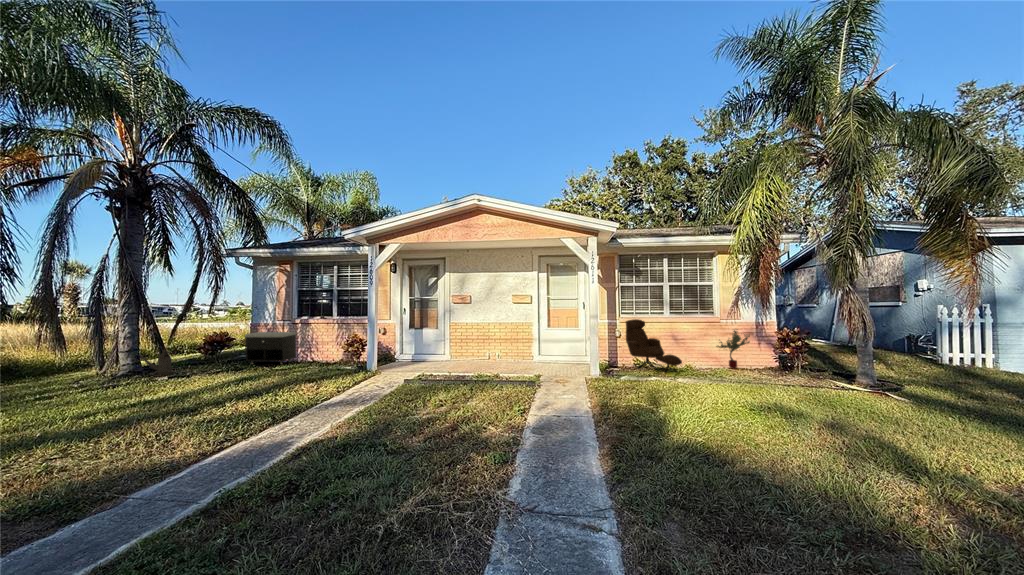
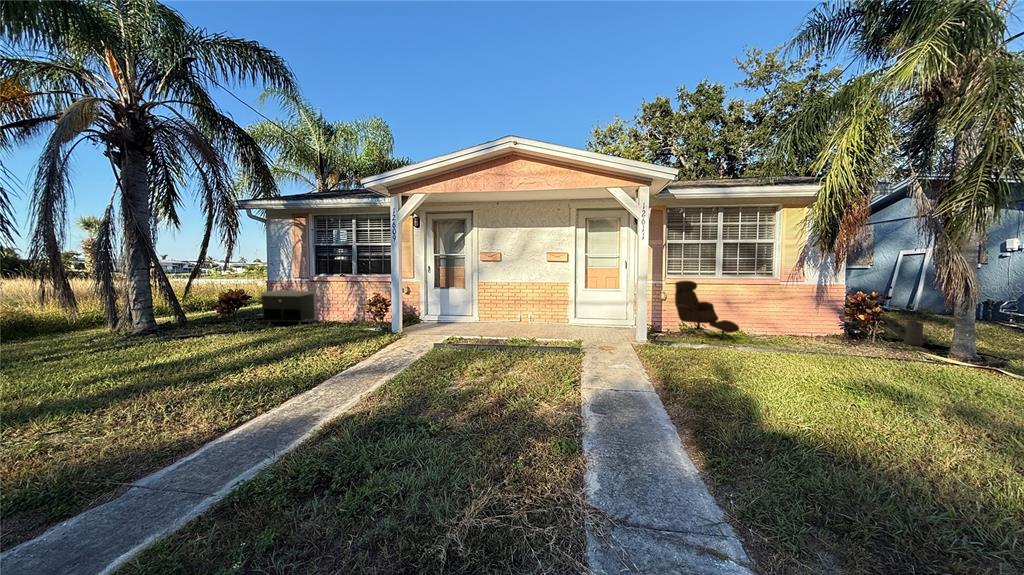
potted tree: present [717,329,750,368] -> none [777,292,819,336]
watering can: present [140,350,177,375] -> present [884,315,924,346]

